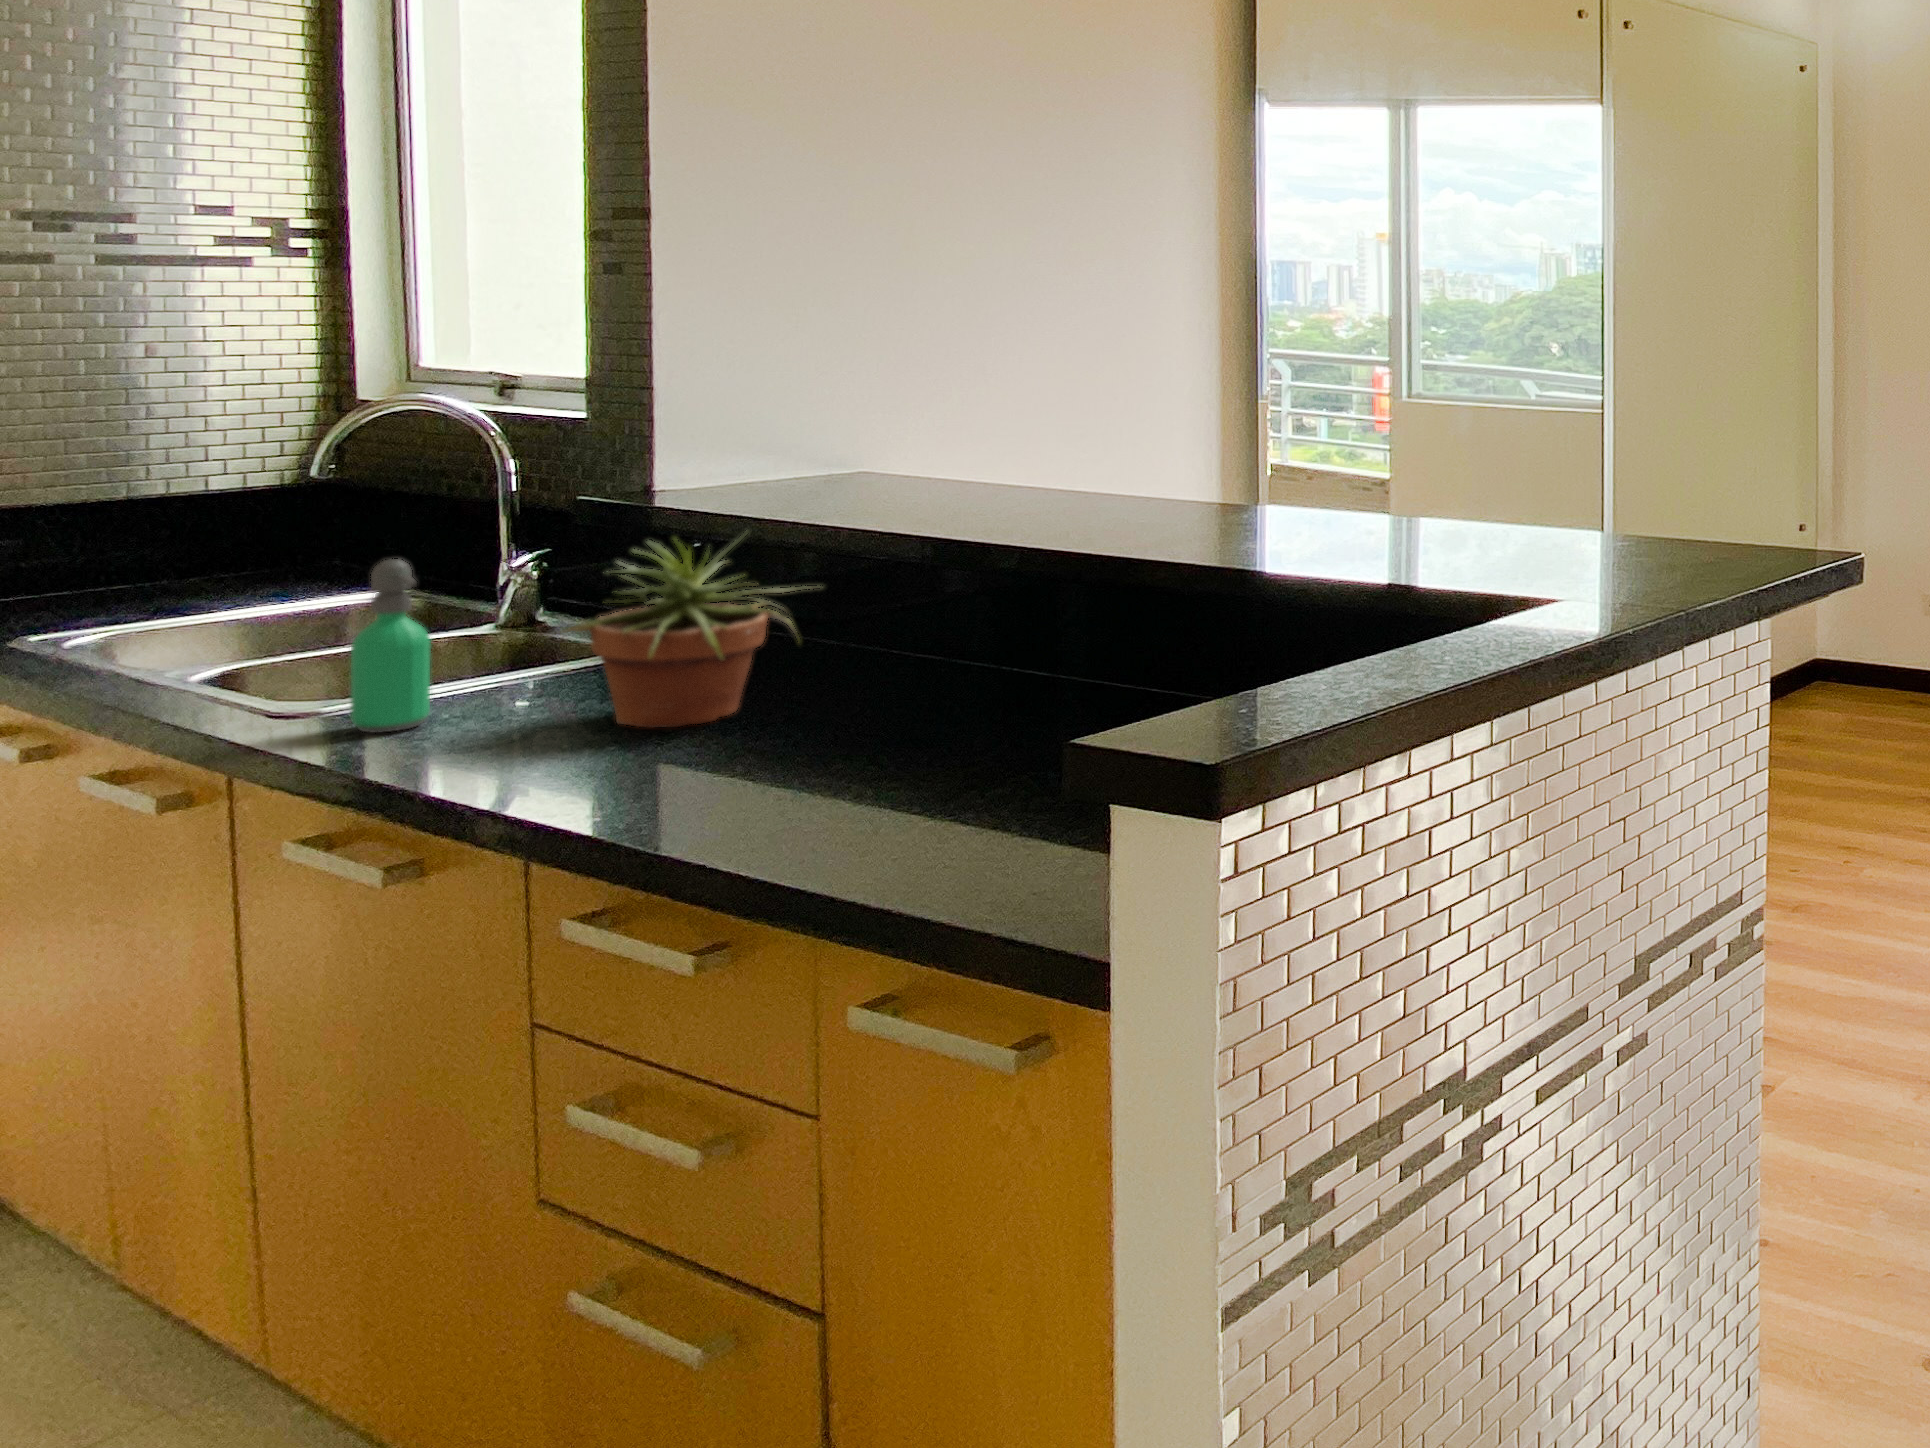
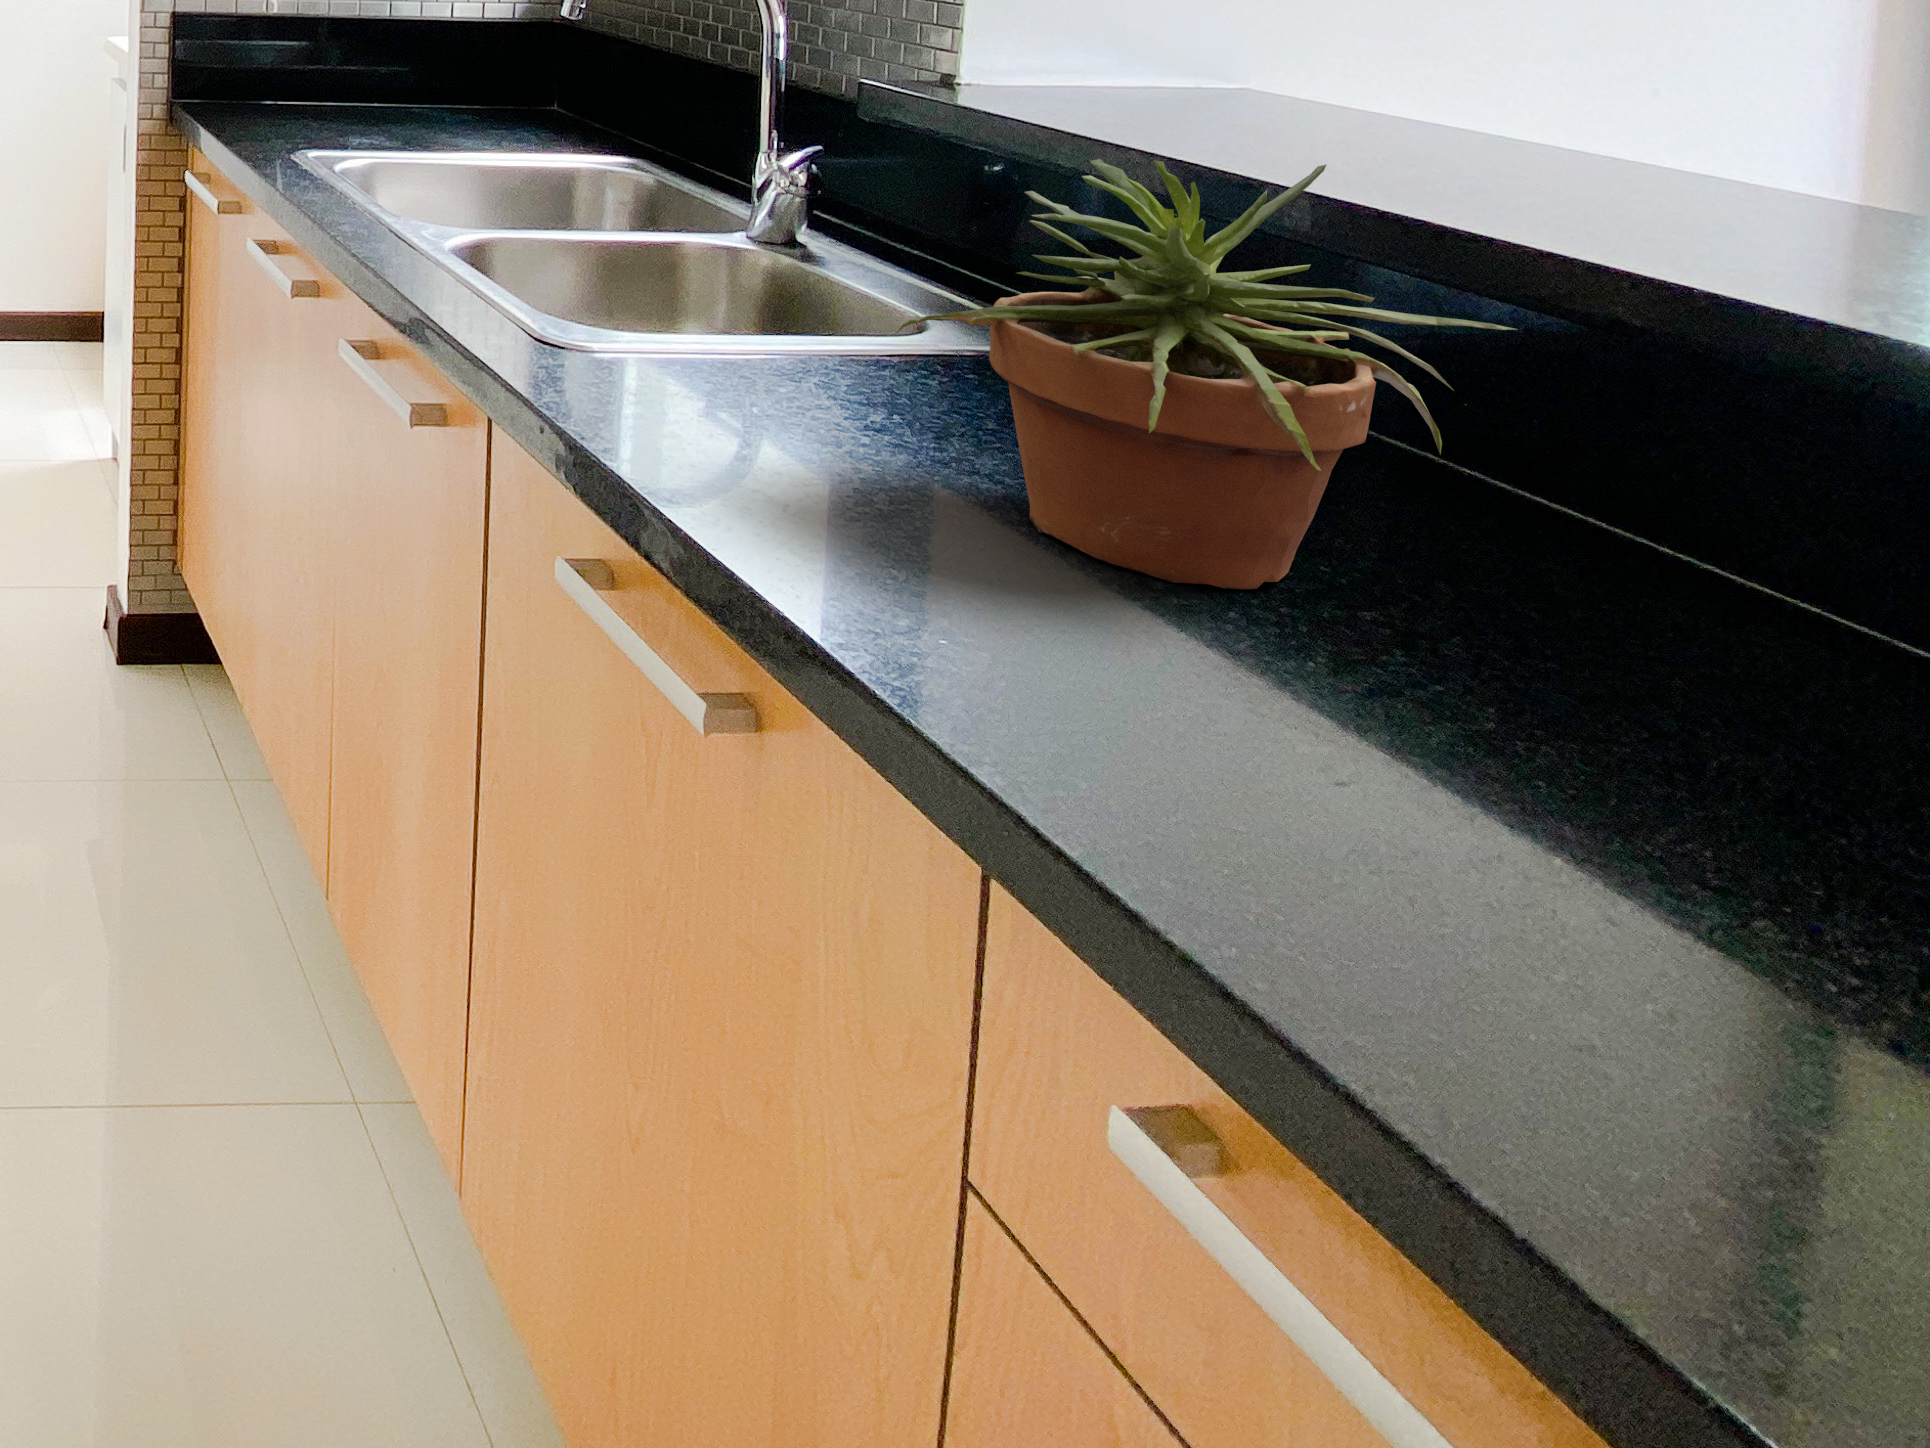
soap dispenser: present [350,559,431,733] -> none [602,132,716,427]

